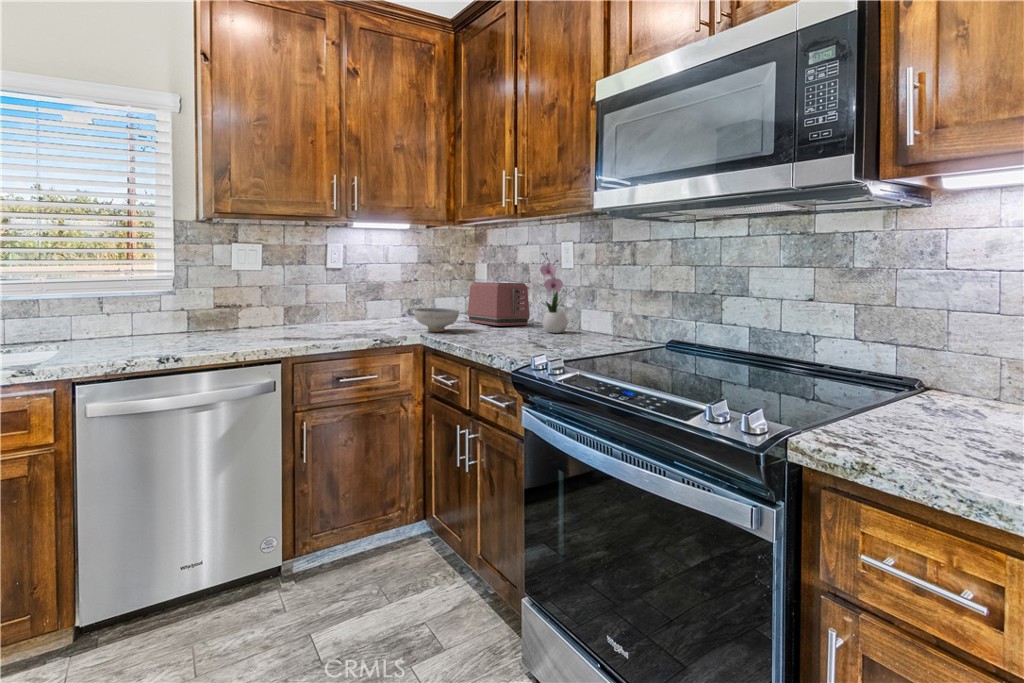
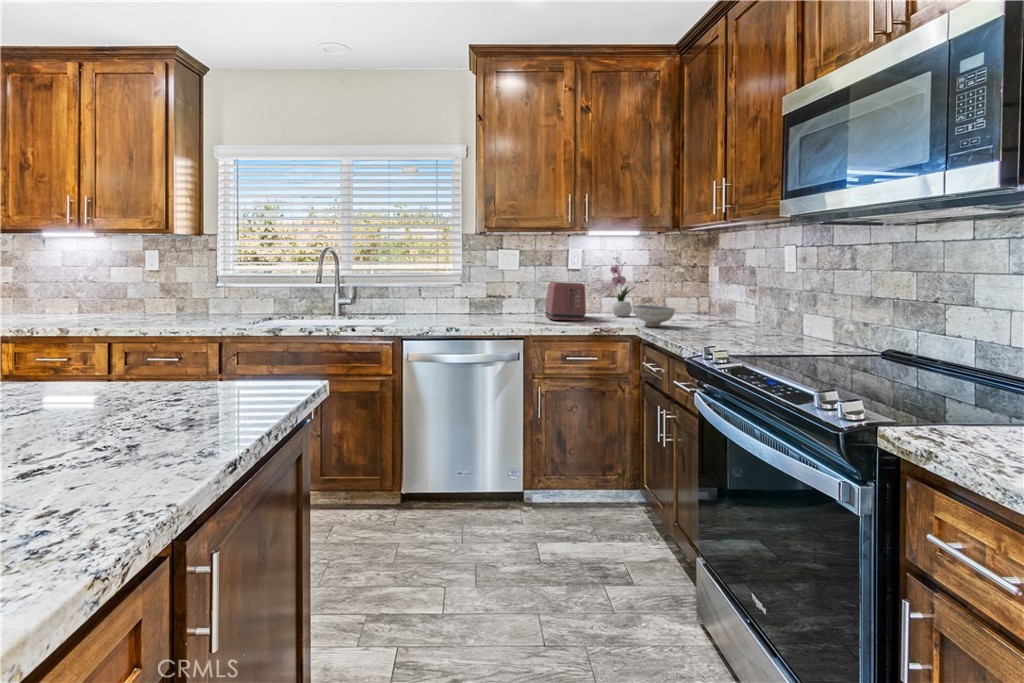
flower arrangement: present [540,253,568,333] -> present [610,257,632,316]
toaster: present [467,282,530,326] -> present [545,282,586,321]

